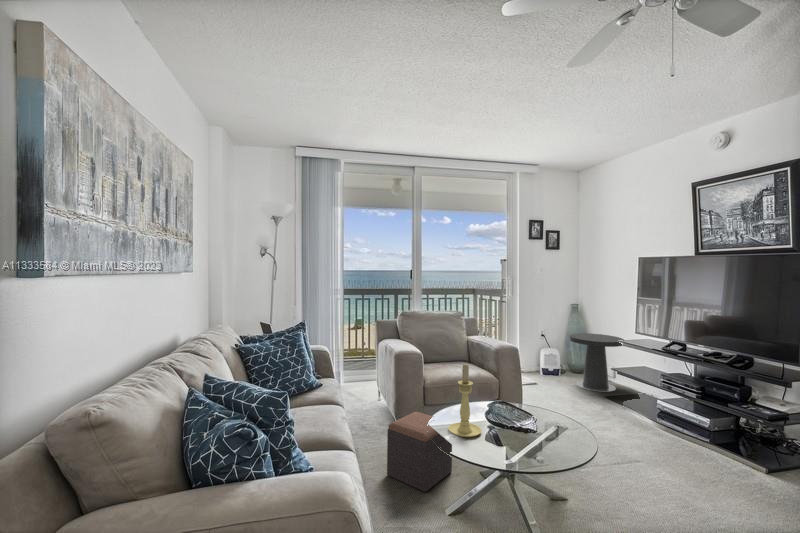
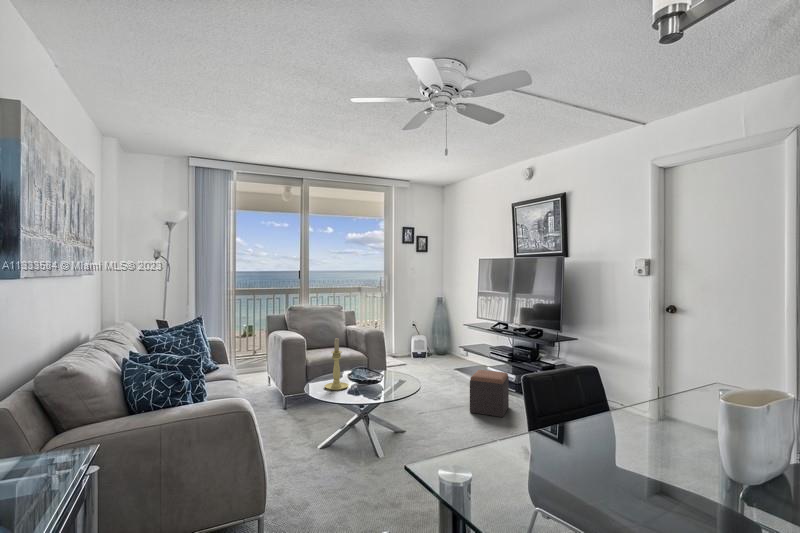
side table: present [569,333,624,392] -> none [433,321,473,365]
footstool: present [387,412,452,492] -> present [470,370,509,417]

